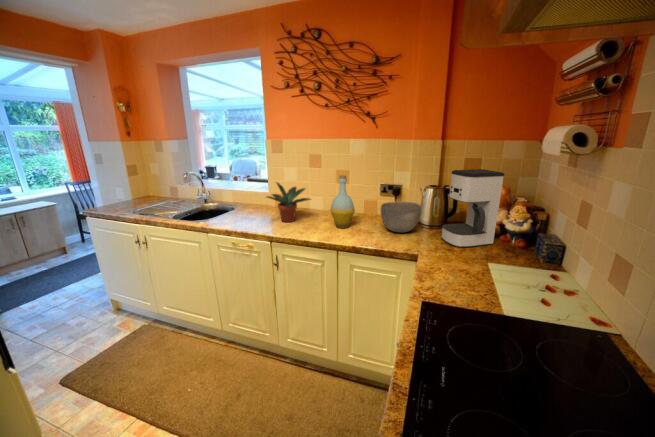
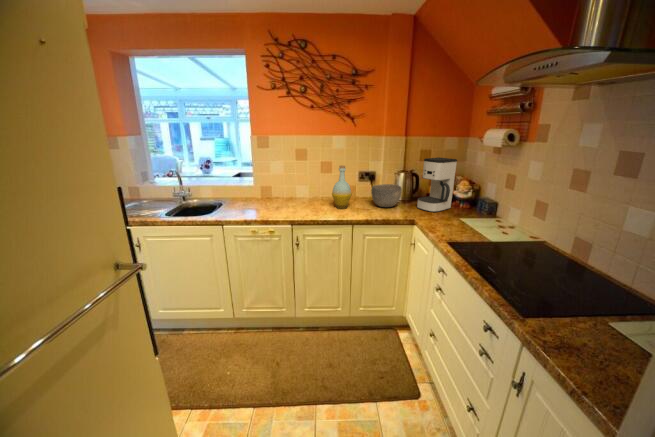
potted plant: present [267,183,311,222] -> none [270,174,312,209]

